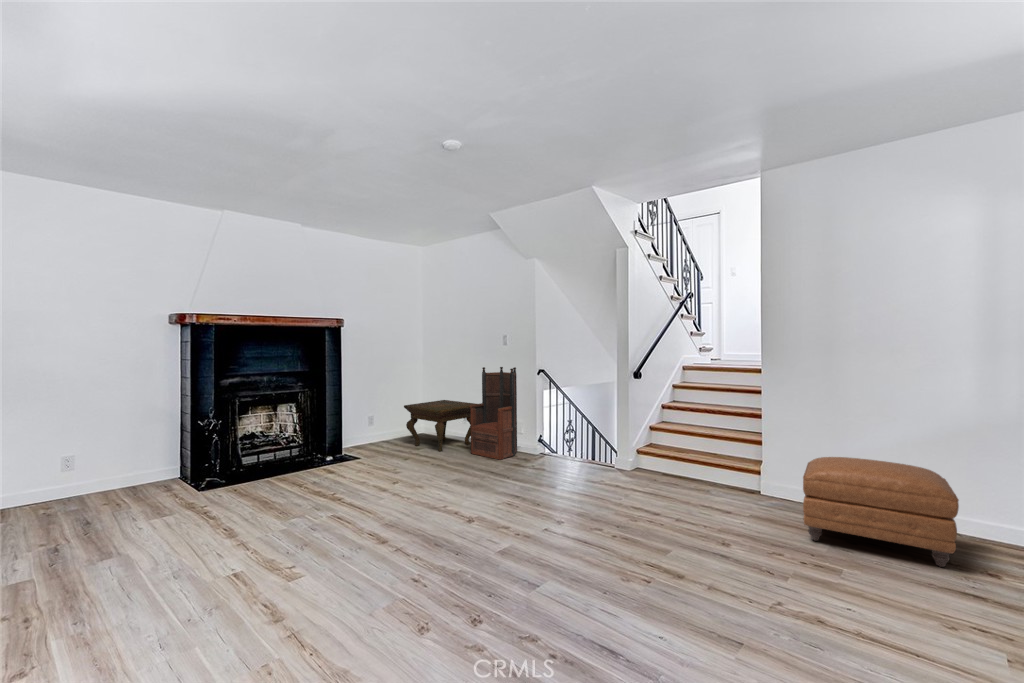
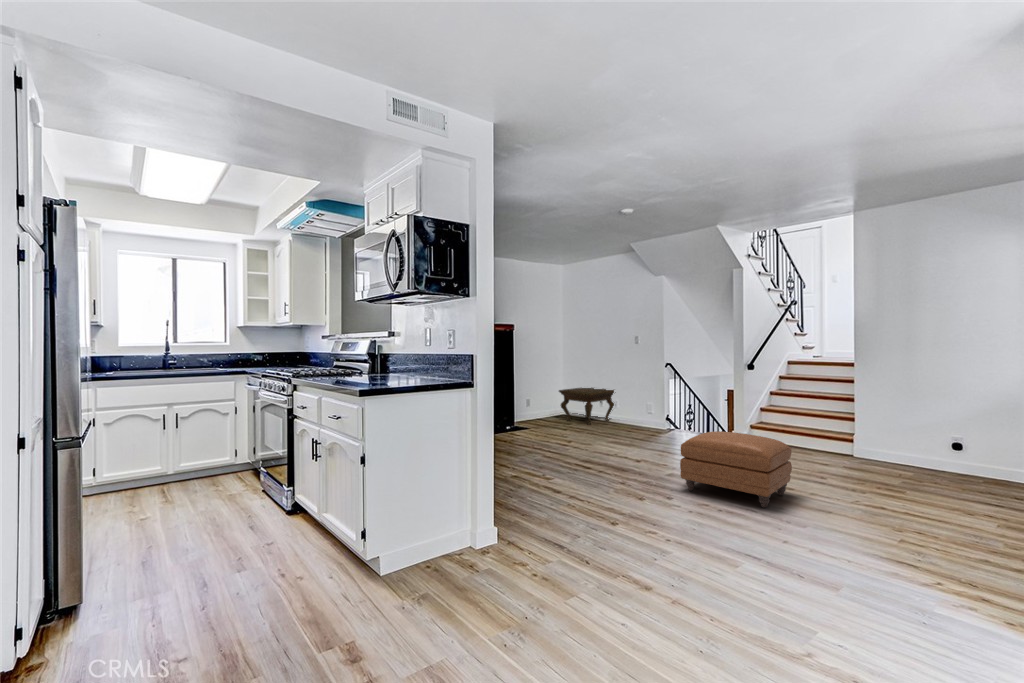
armchair: present [470,367,517,460] -> none [613,361,649,431]
ottoman: present [803,457,959,567] -> present [680,431,792,508]

